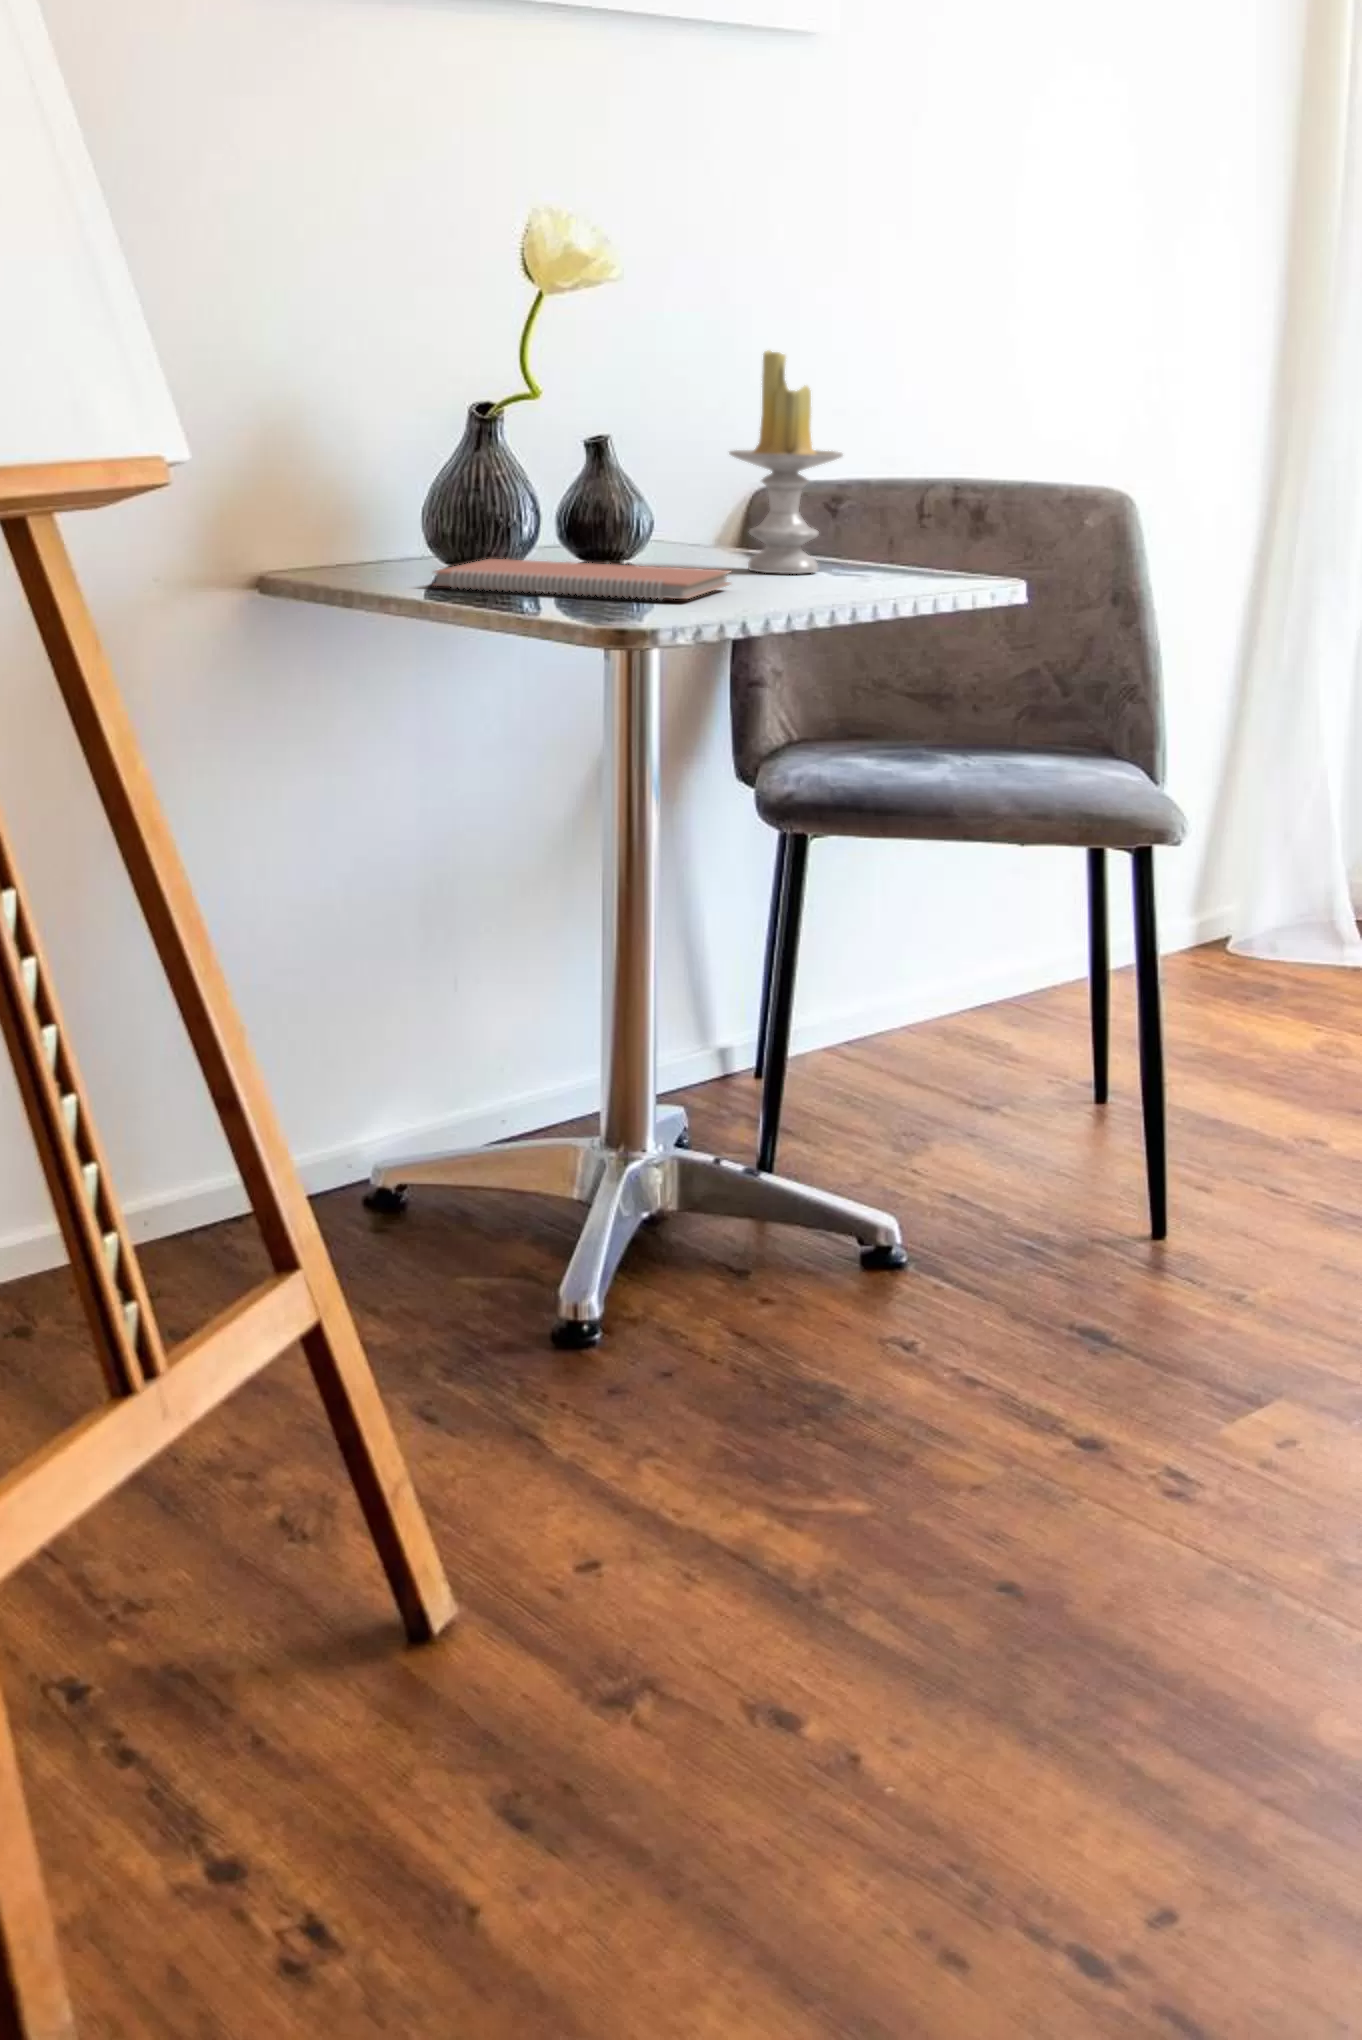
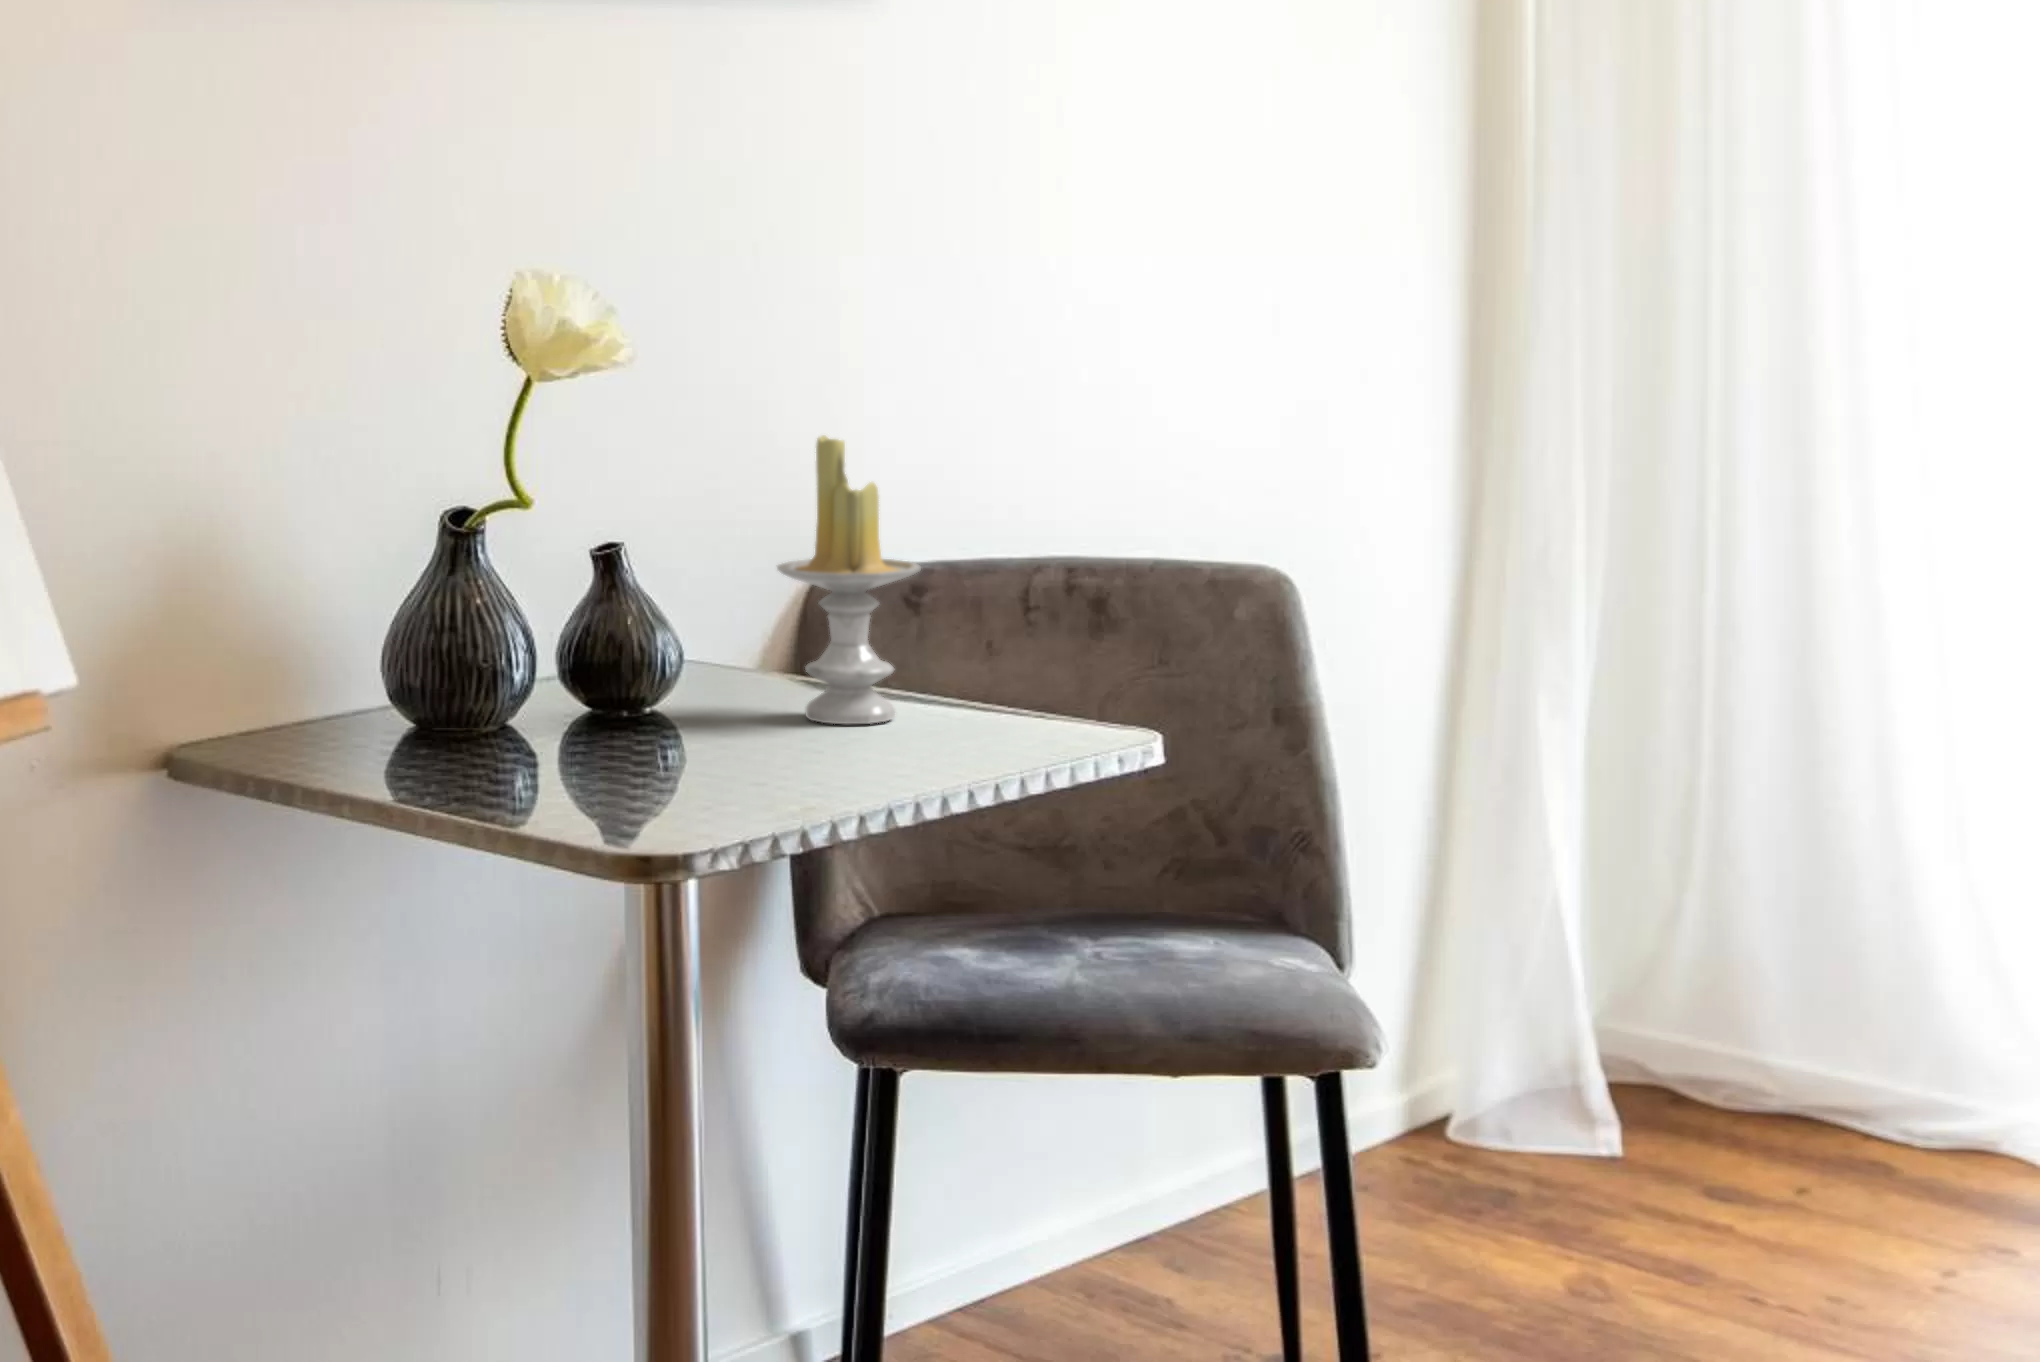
notebook: present [434,559,730,600] -> none [401,723,786,792]

